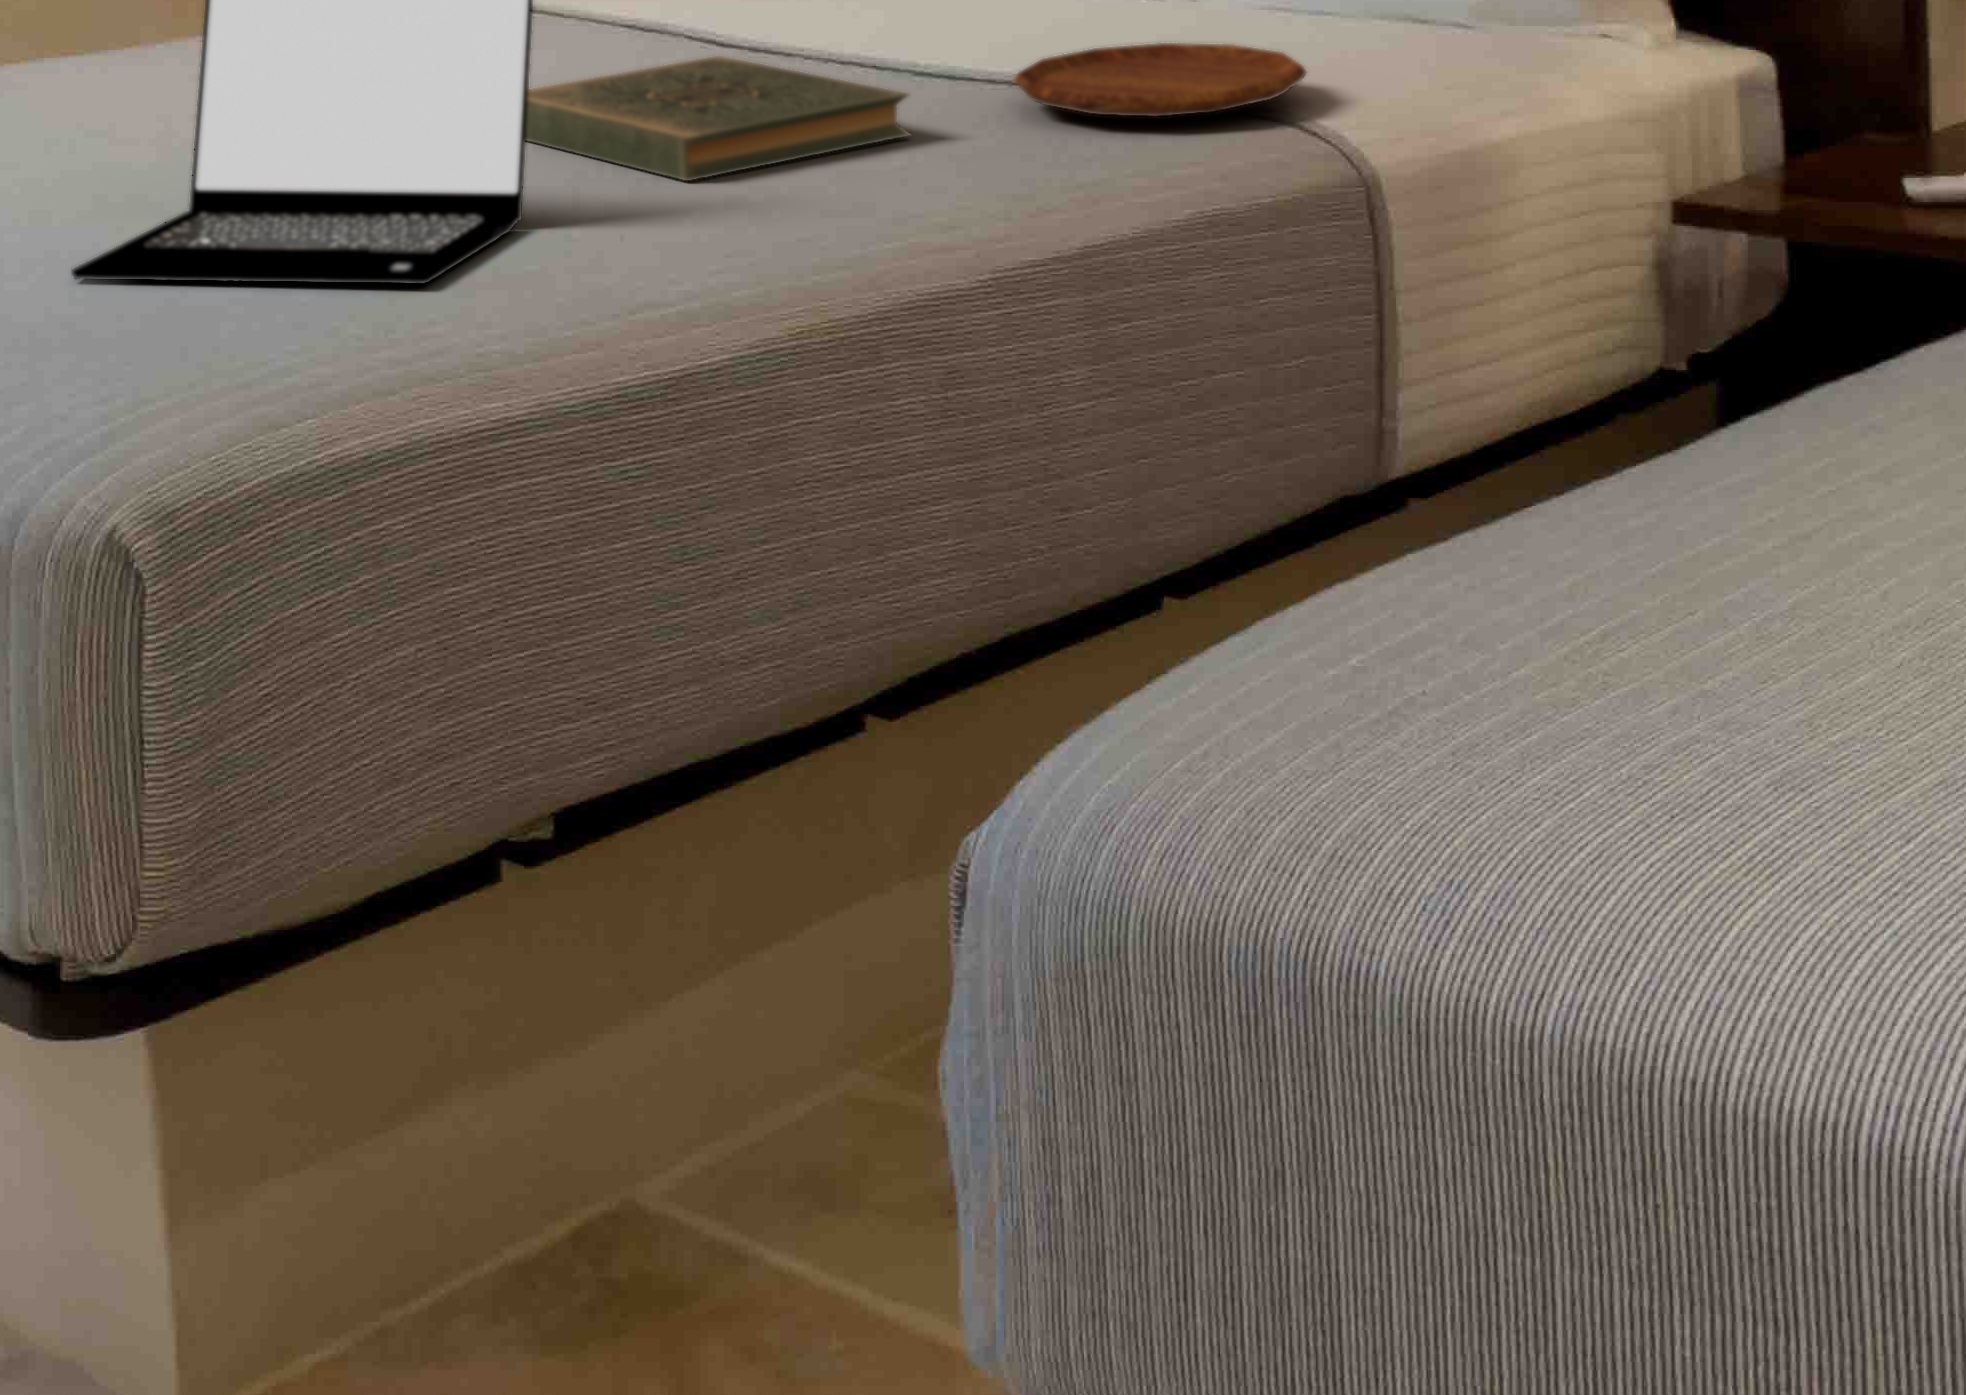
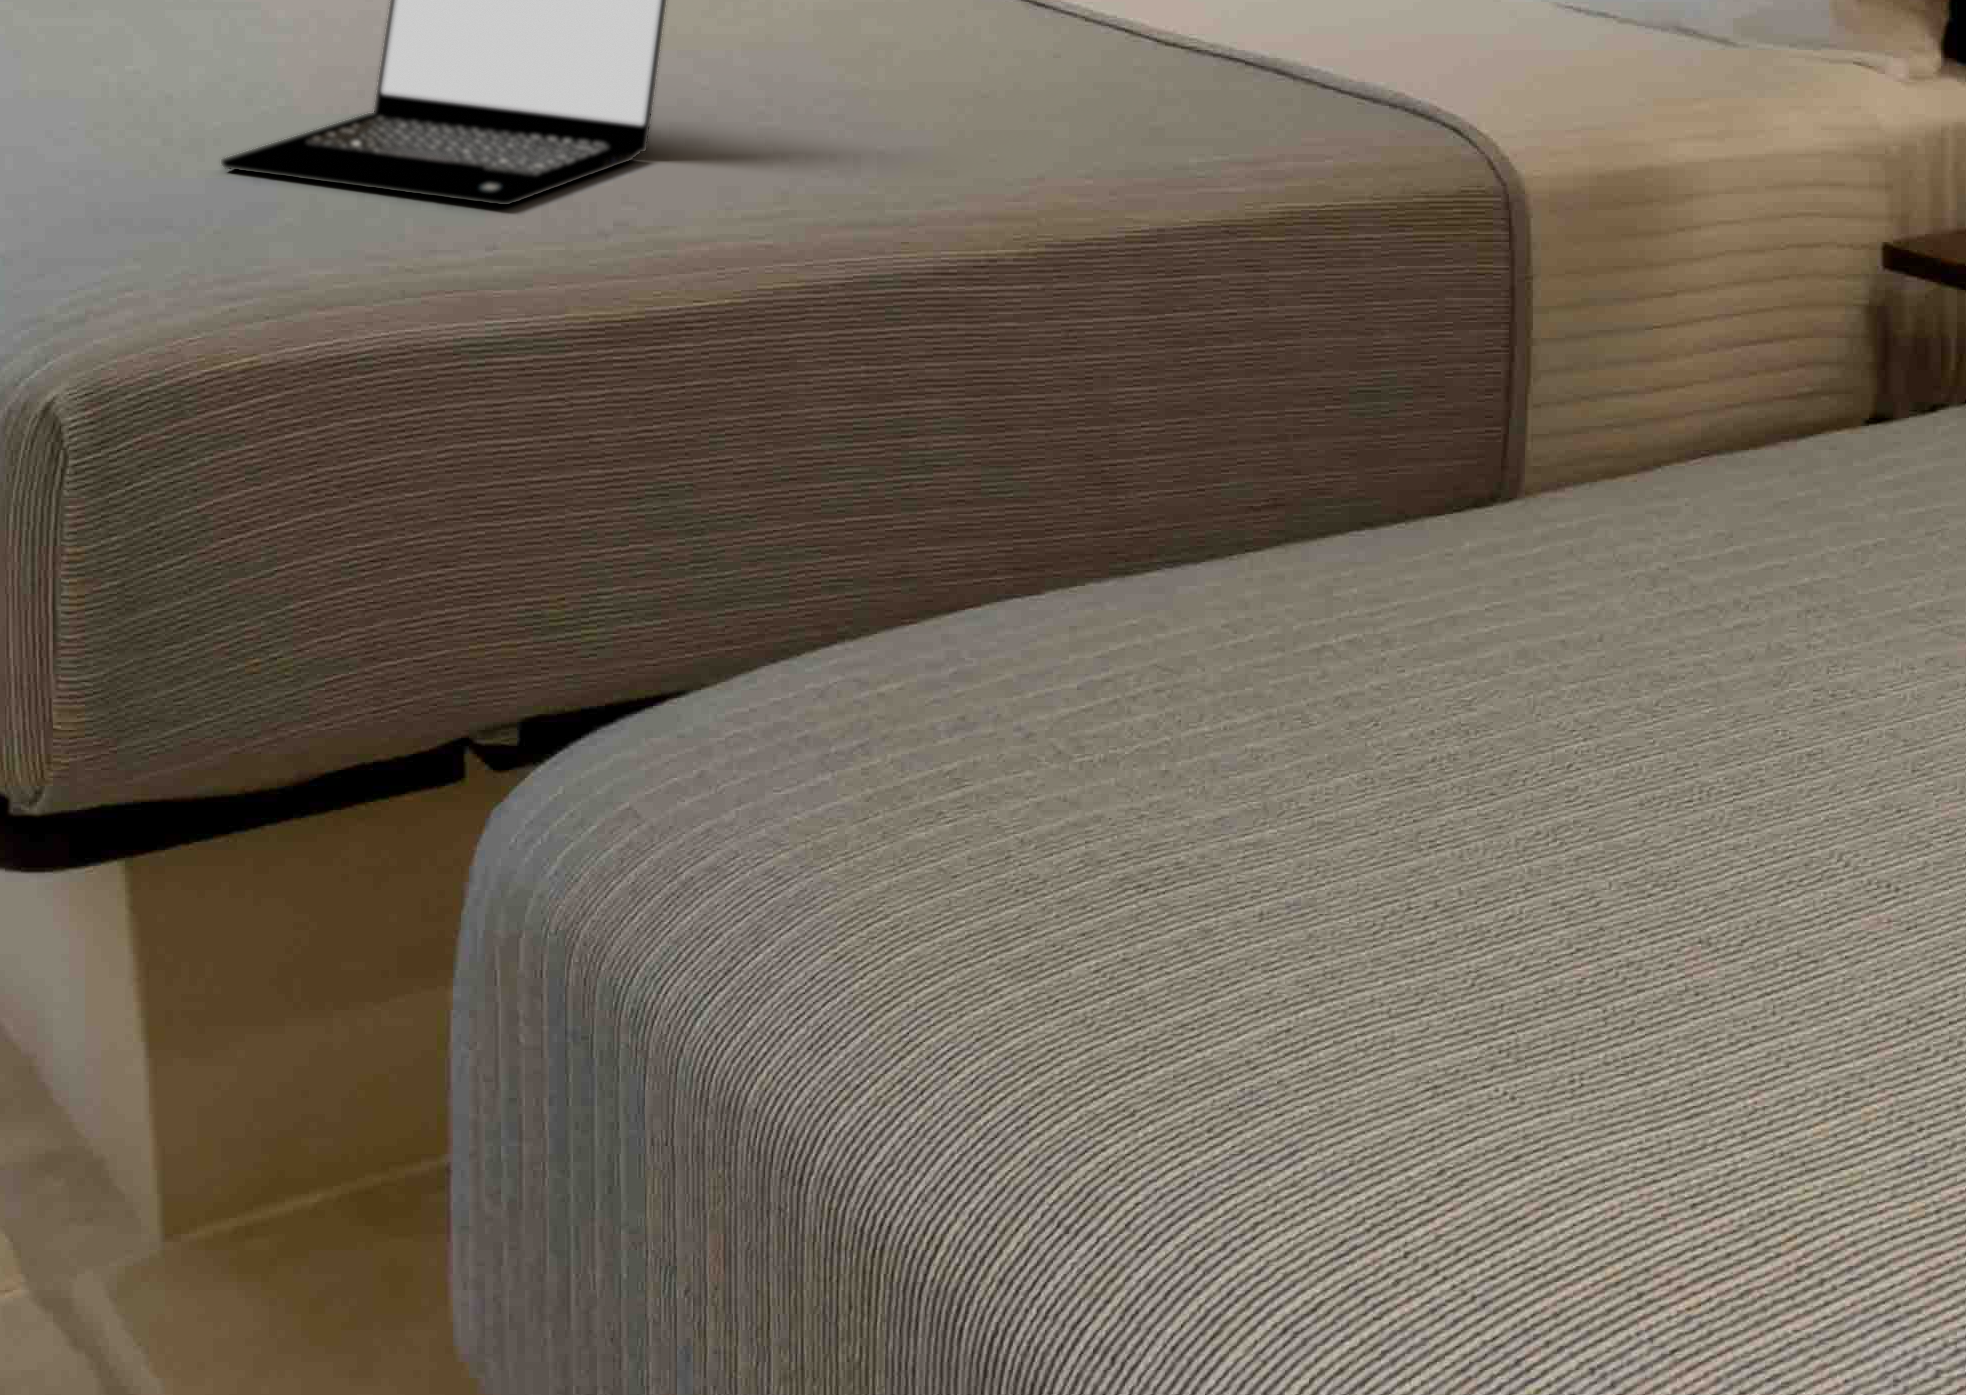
tray: present [1014,43,1306,116] -> none [1206,29,1495,104]
book: present [526,56,909,181] -> none [721,5,1083,127]

